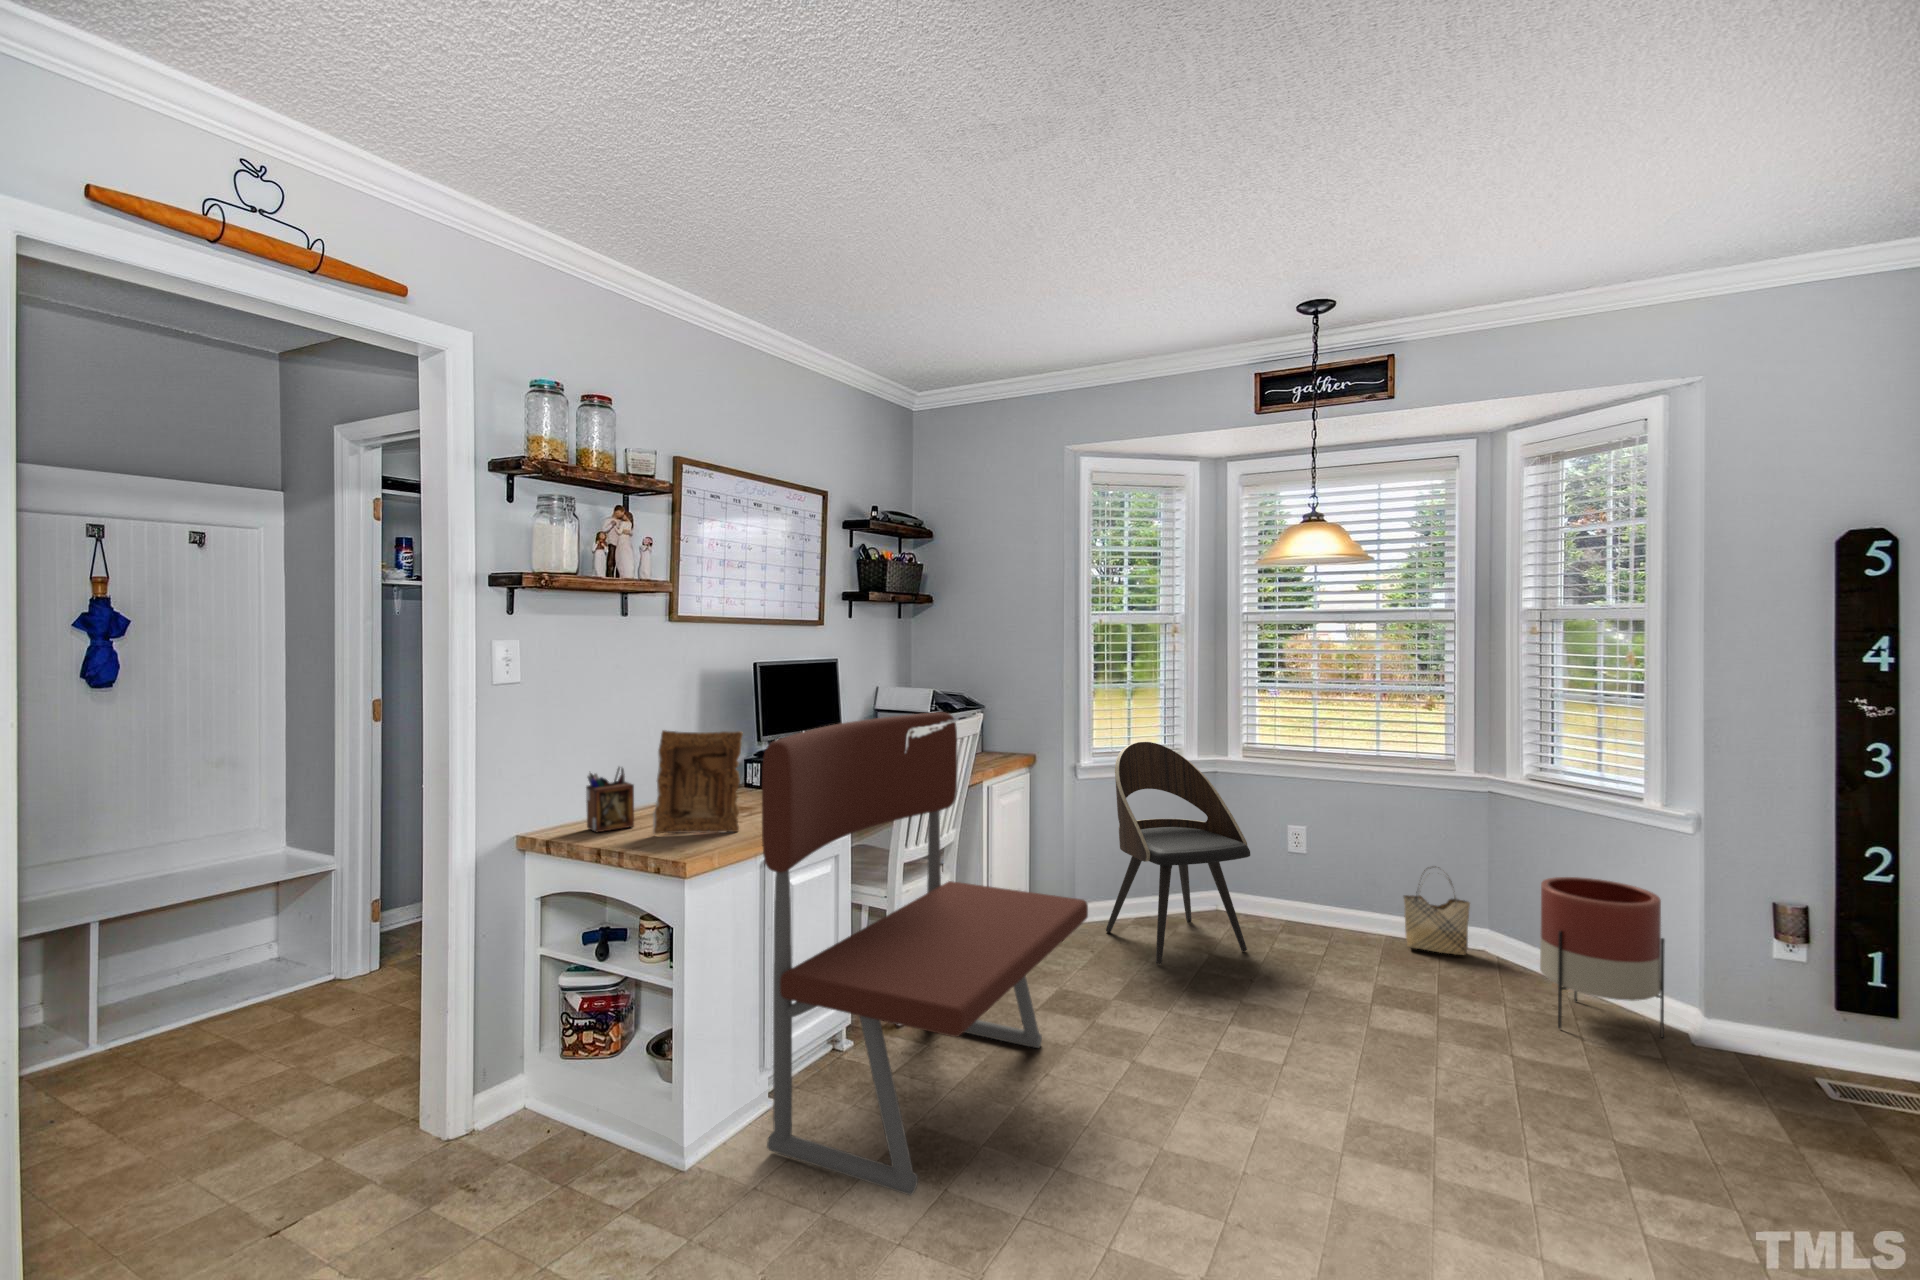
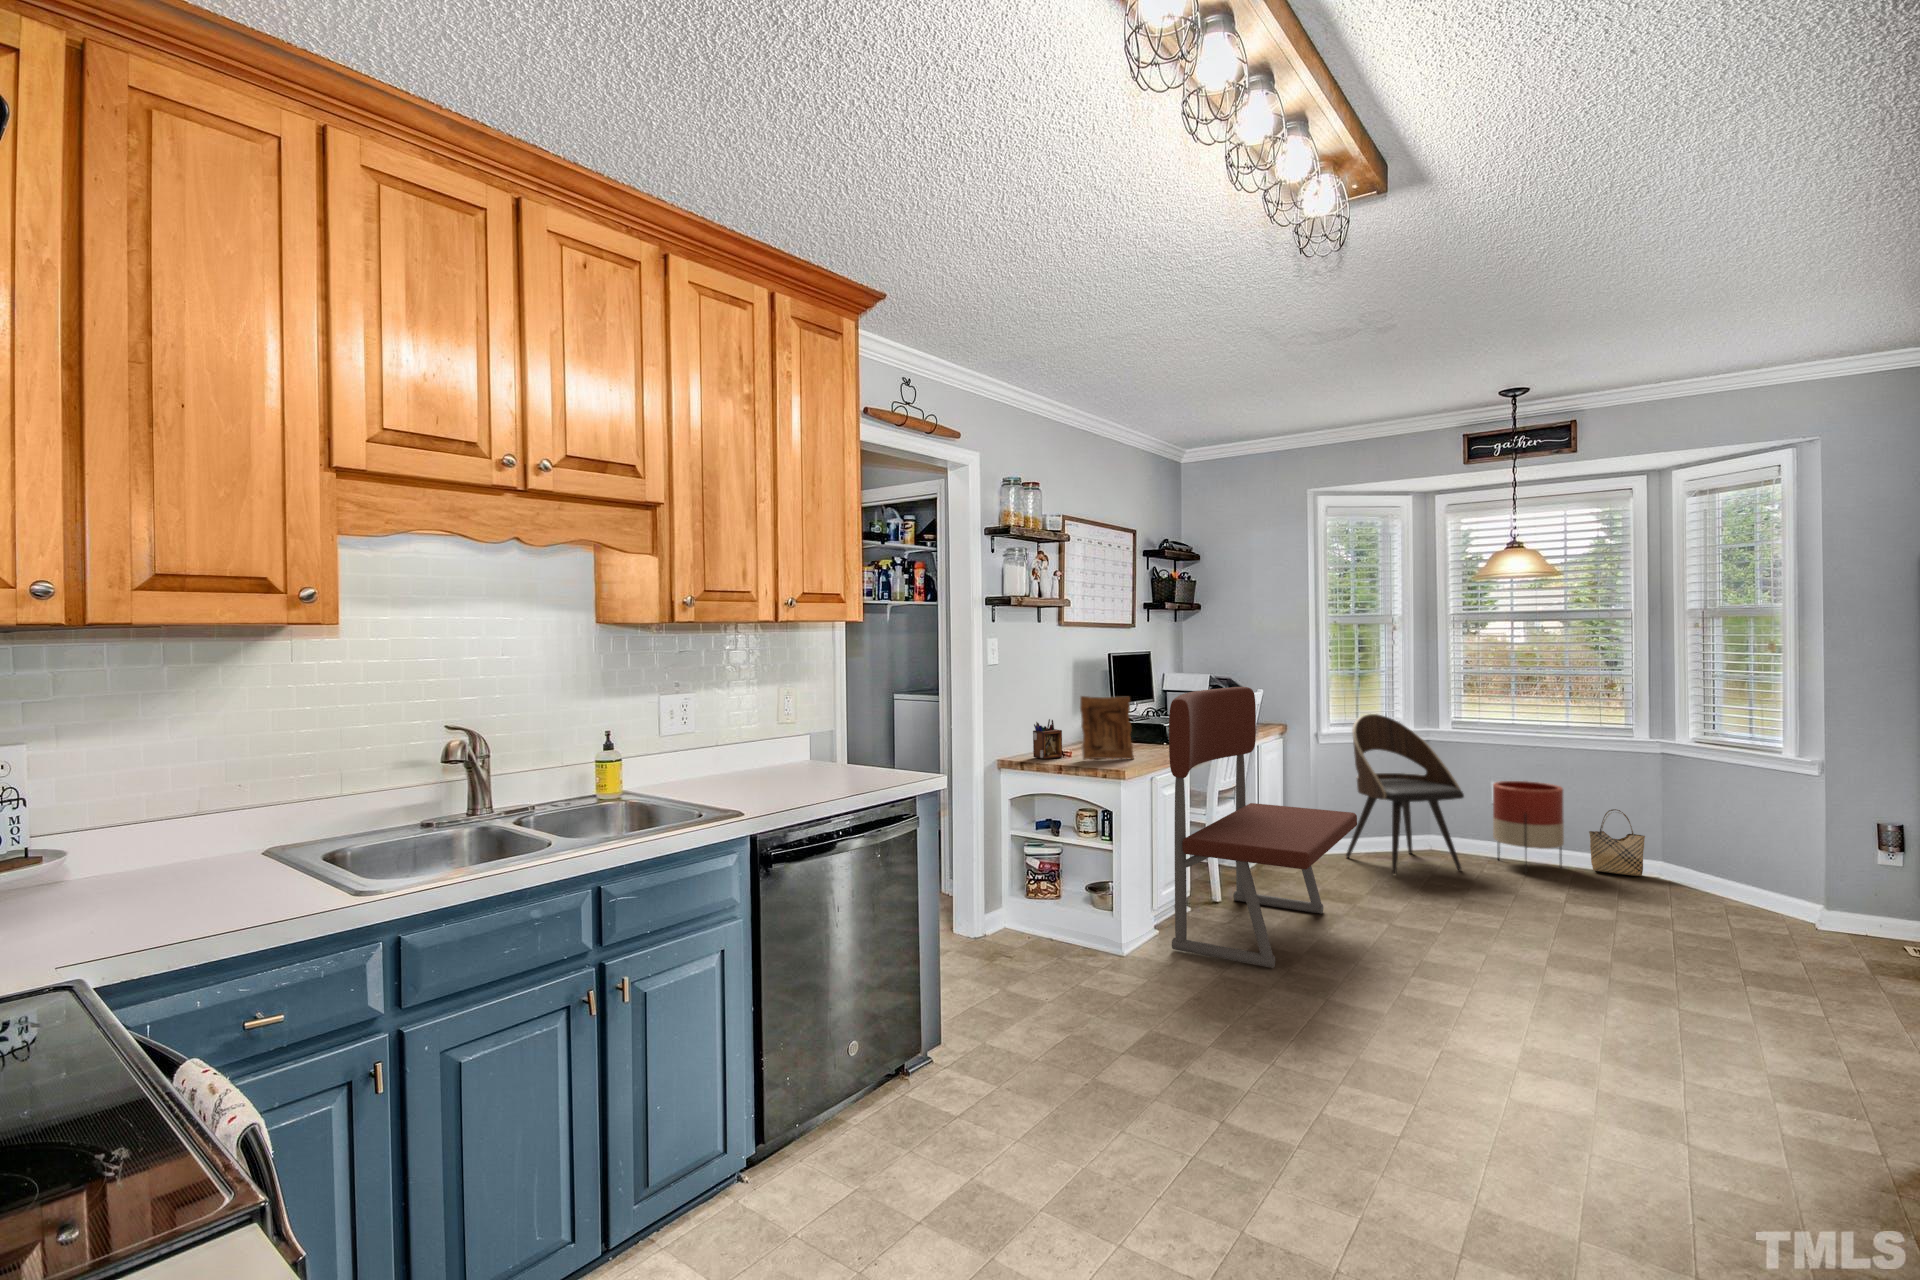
planter: present [1540,877,1665,1038] -> present [1493,781,1564,872]

